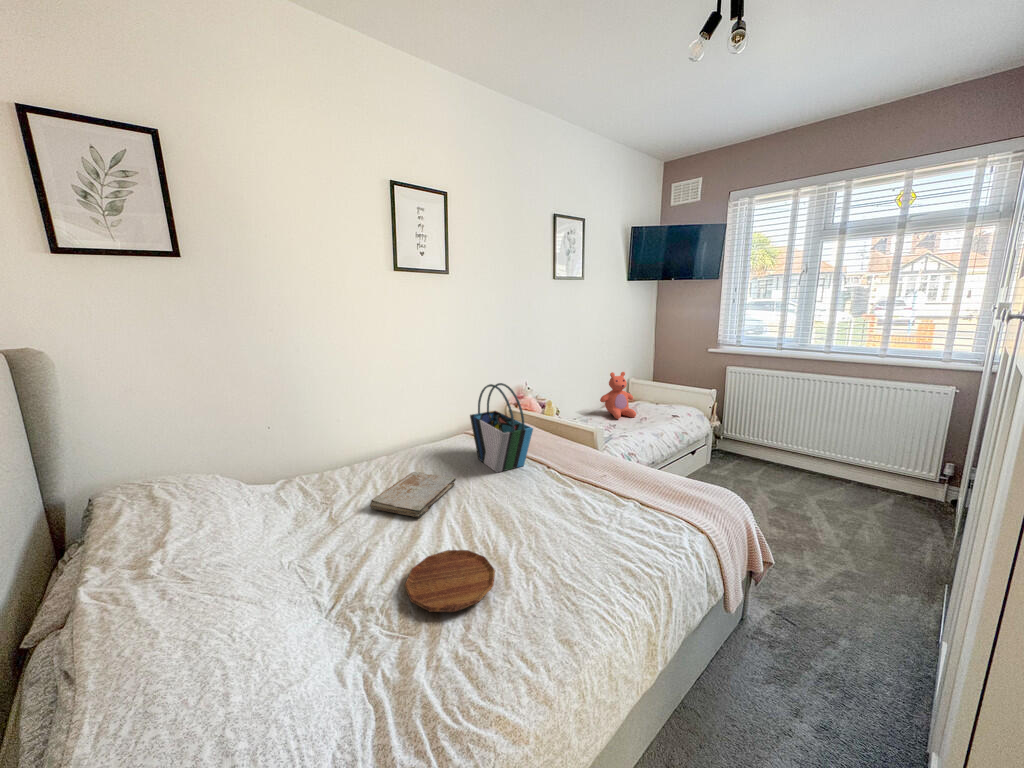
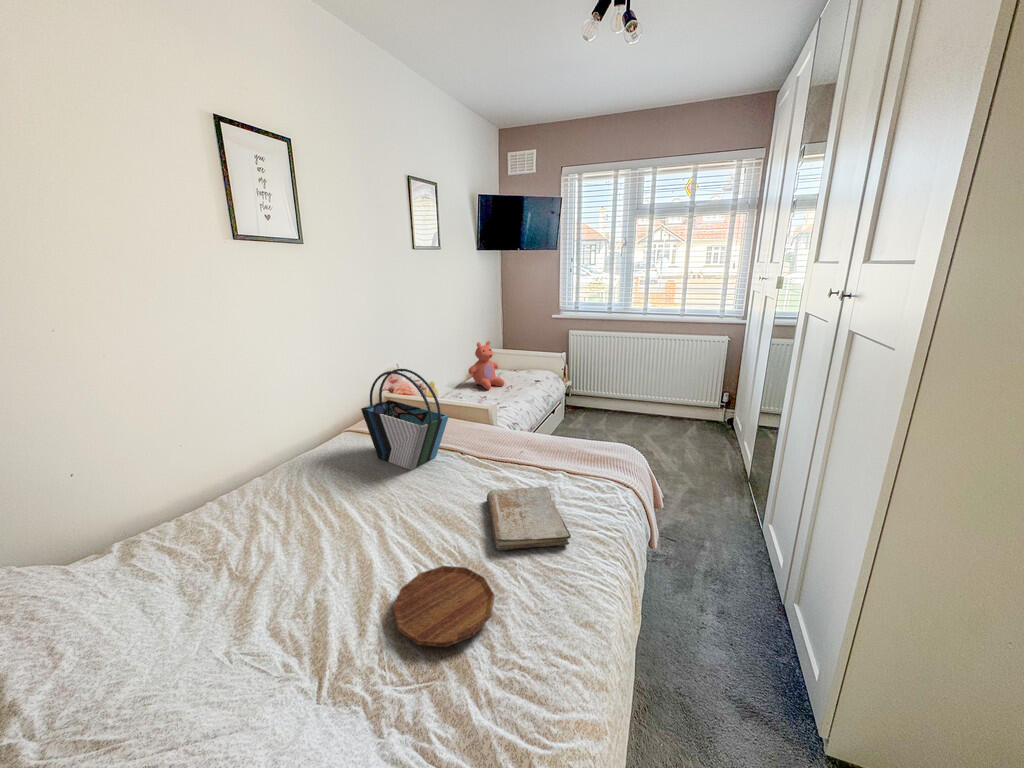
book: present [370,472,456,518] -> present [487,486,571,551]

